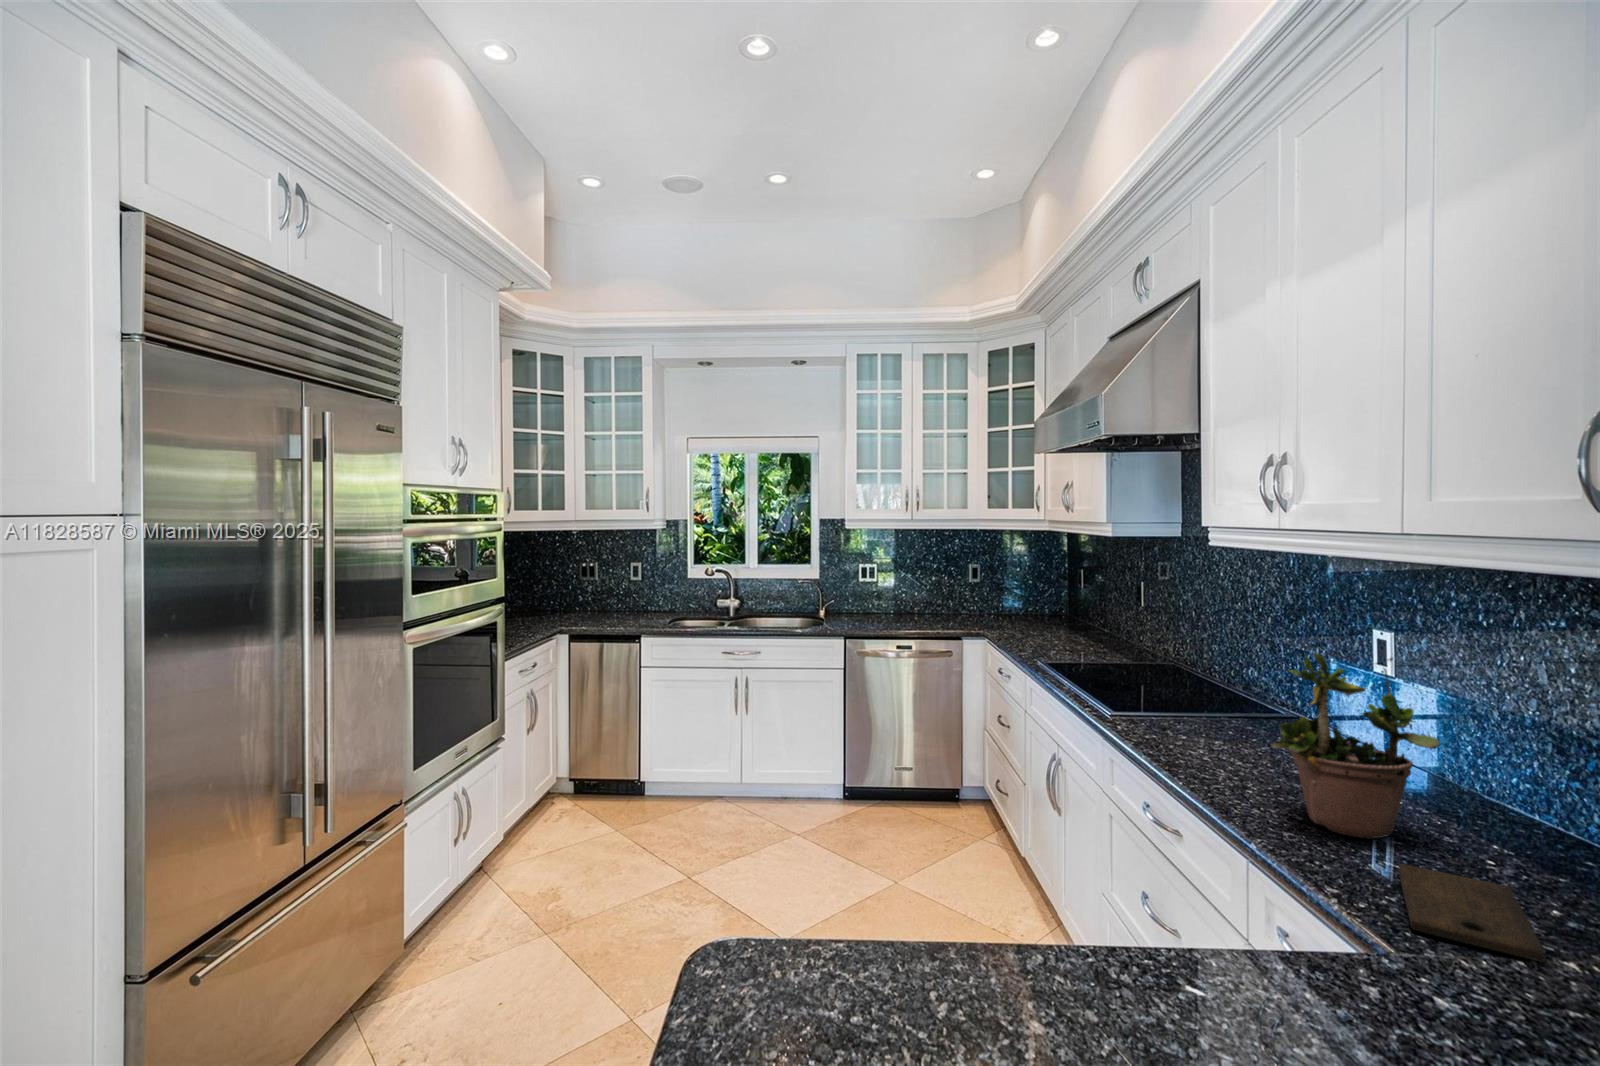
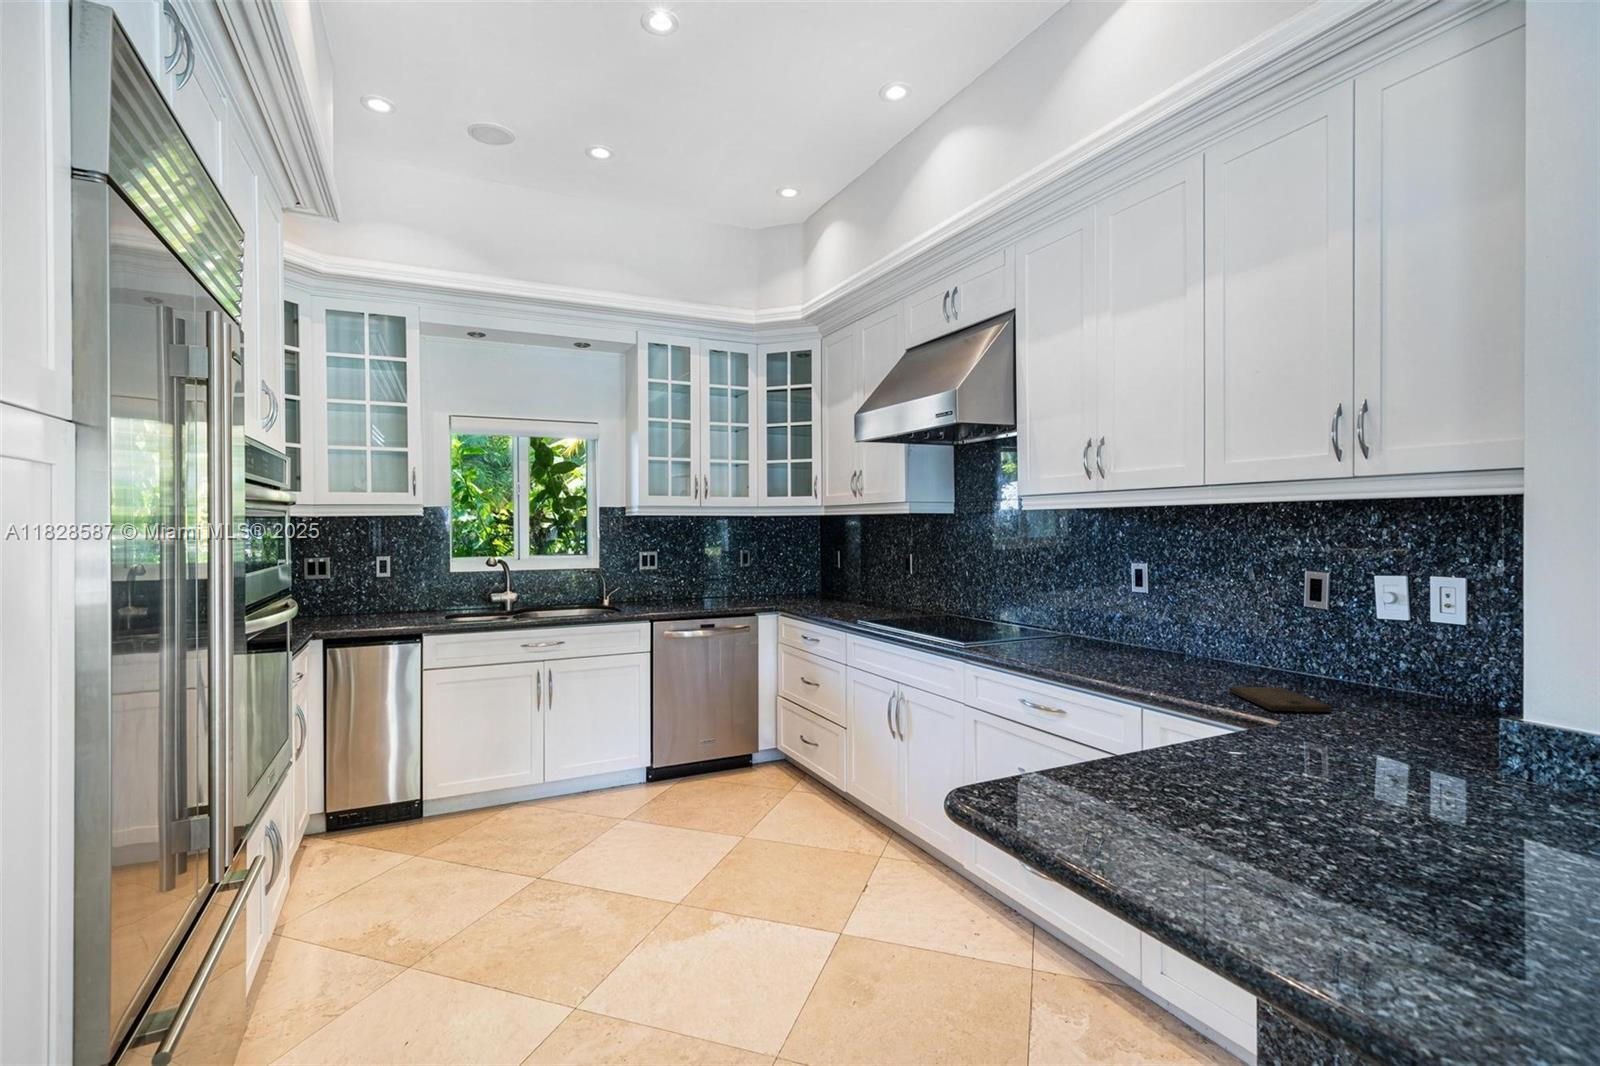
potted plant: present [1271,653,1440,839] -> none [1135,557,1226,682]

